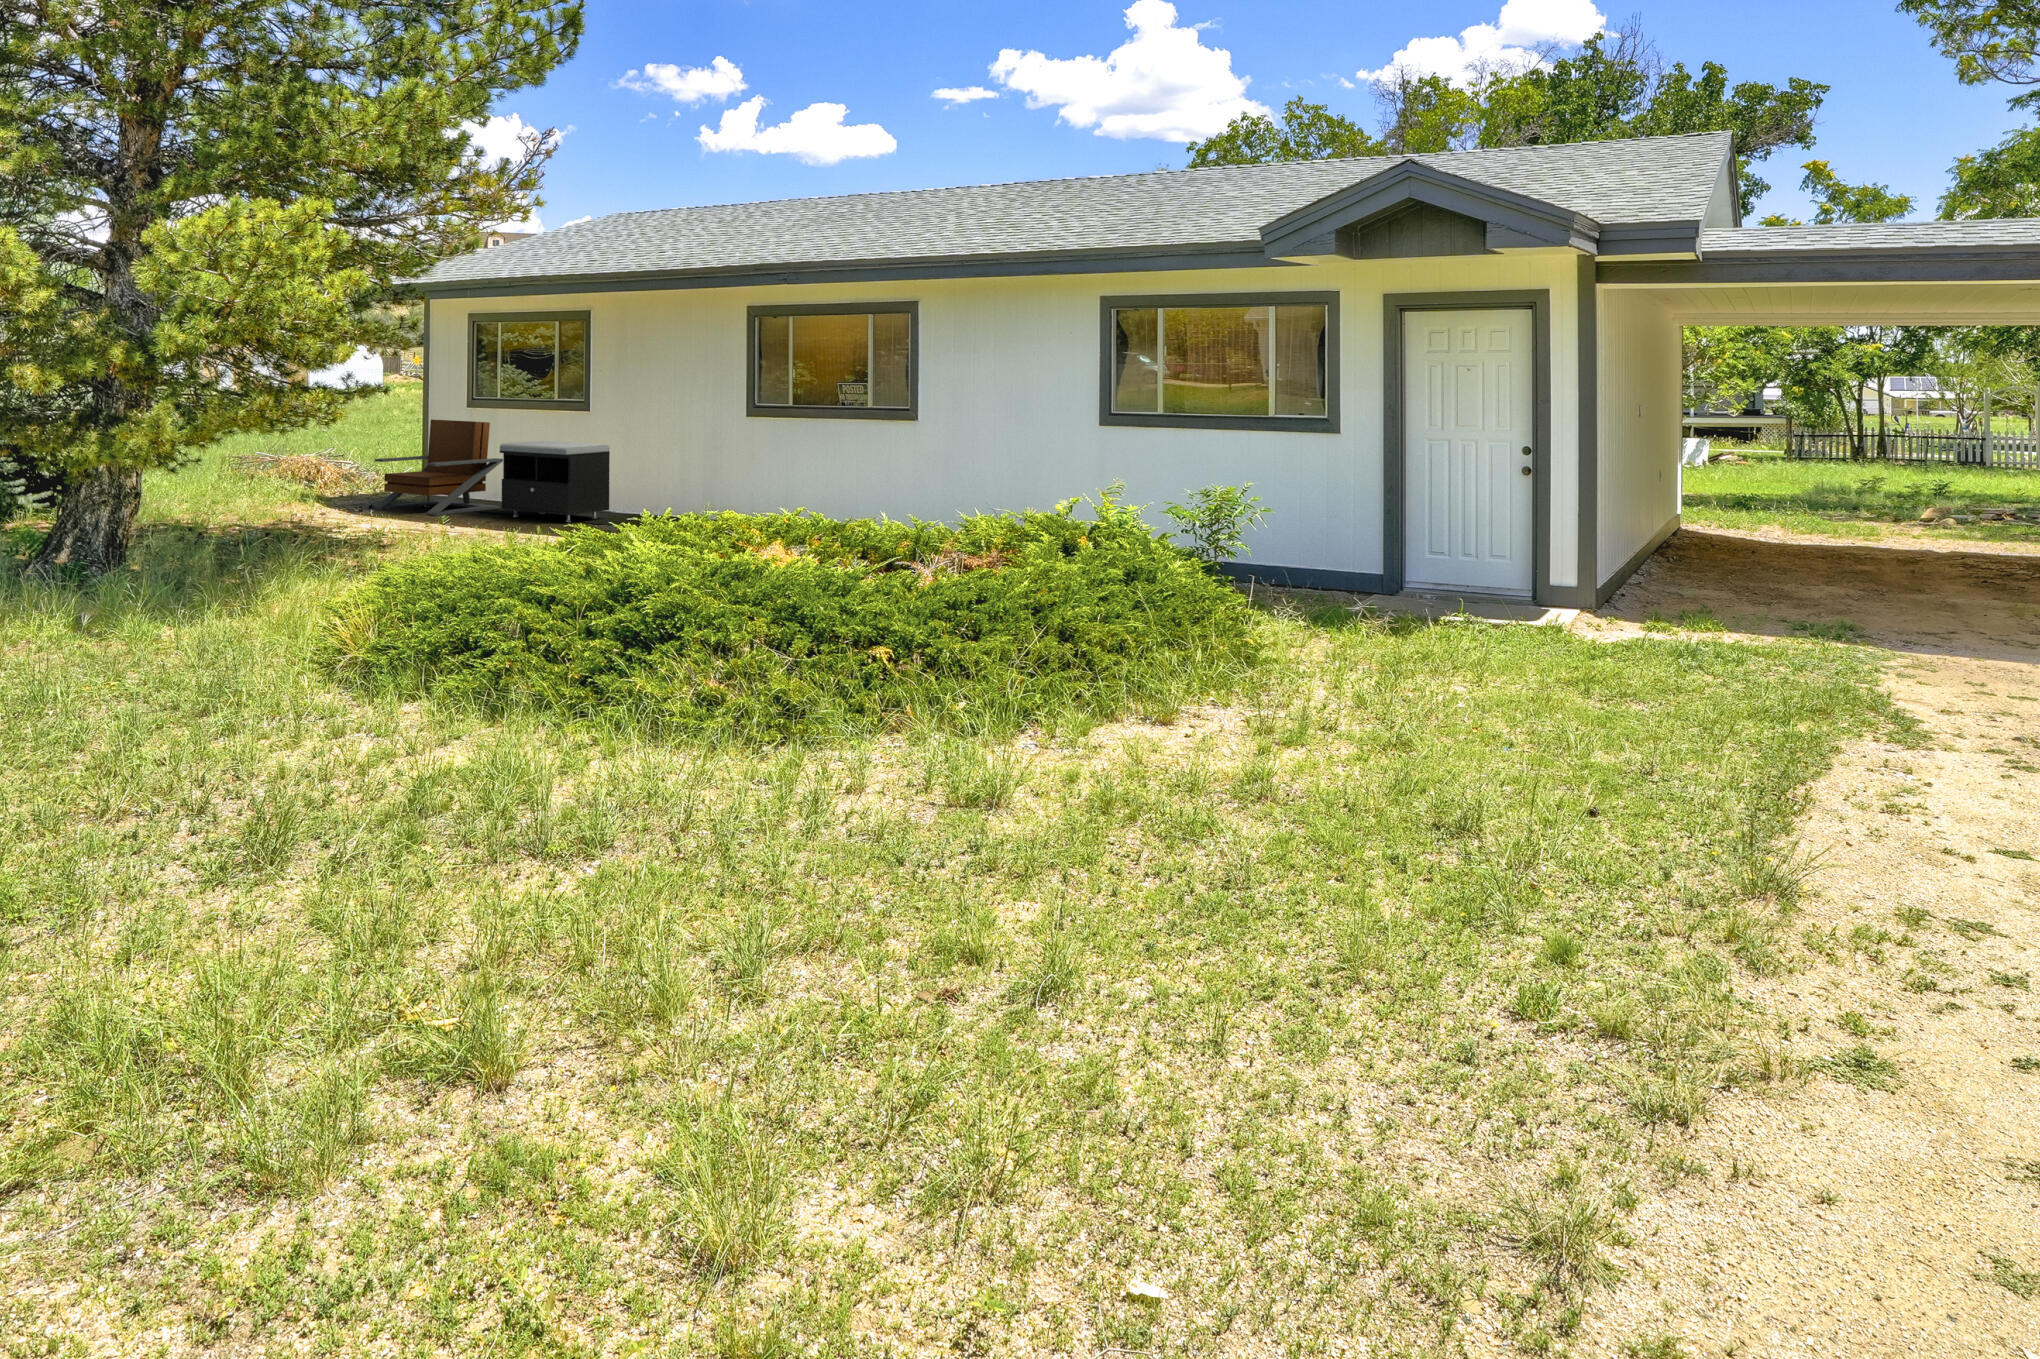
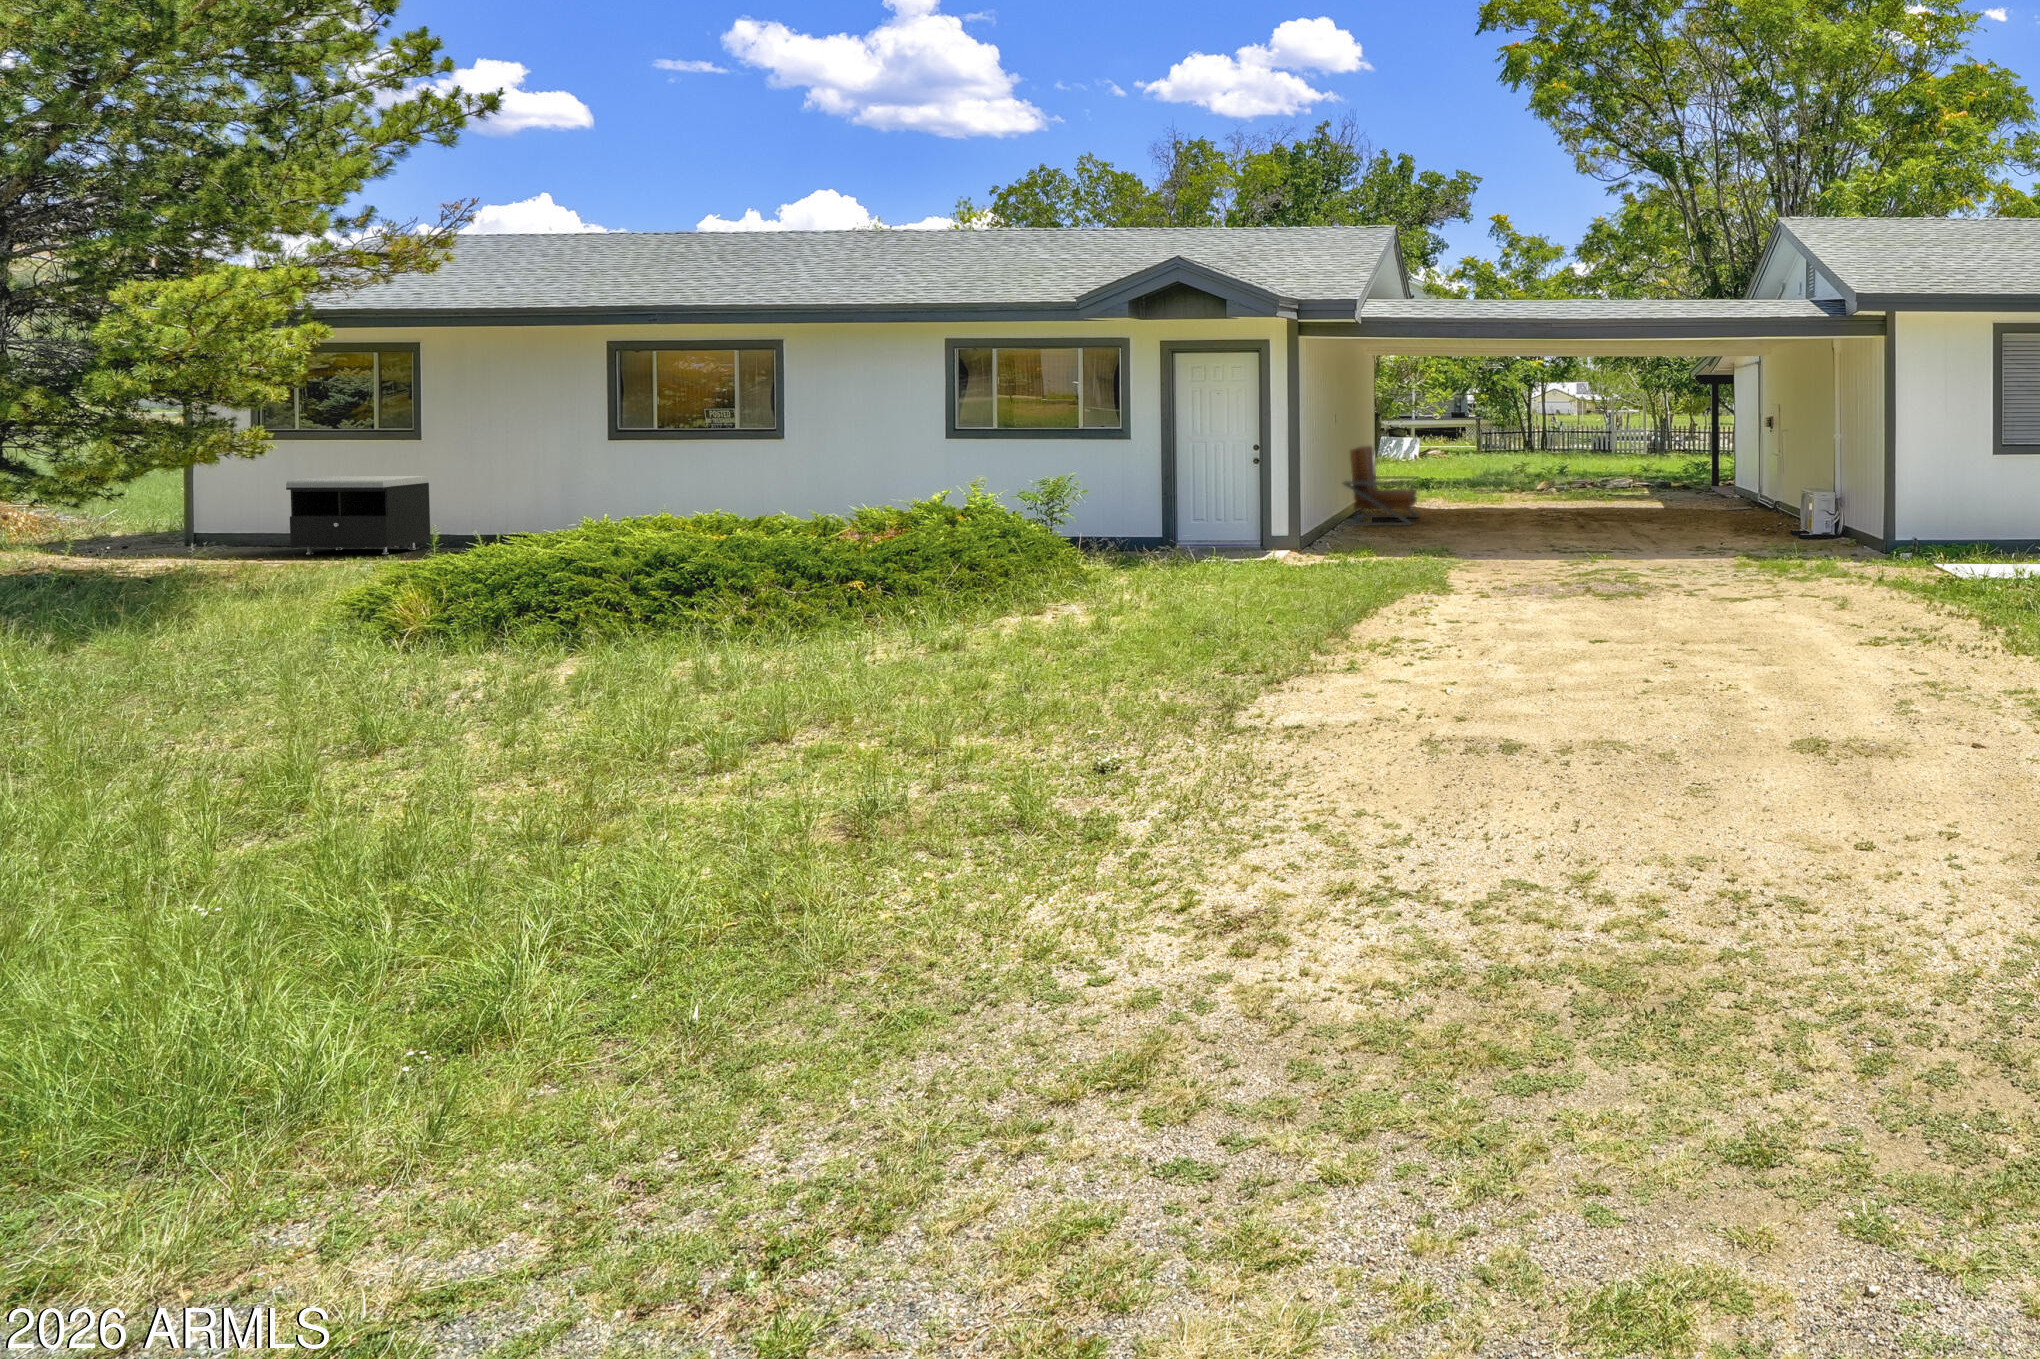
lounge chair: present [375,420,503,516] -> present [1344,446,1419,526]

